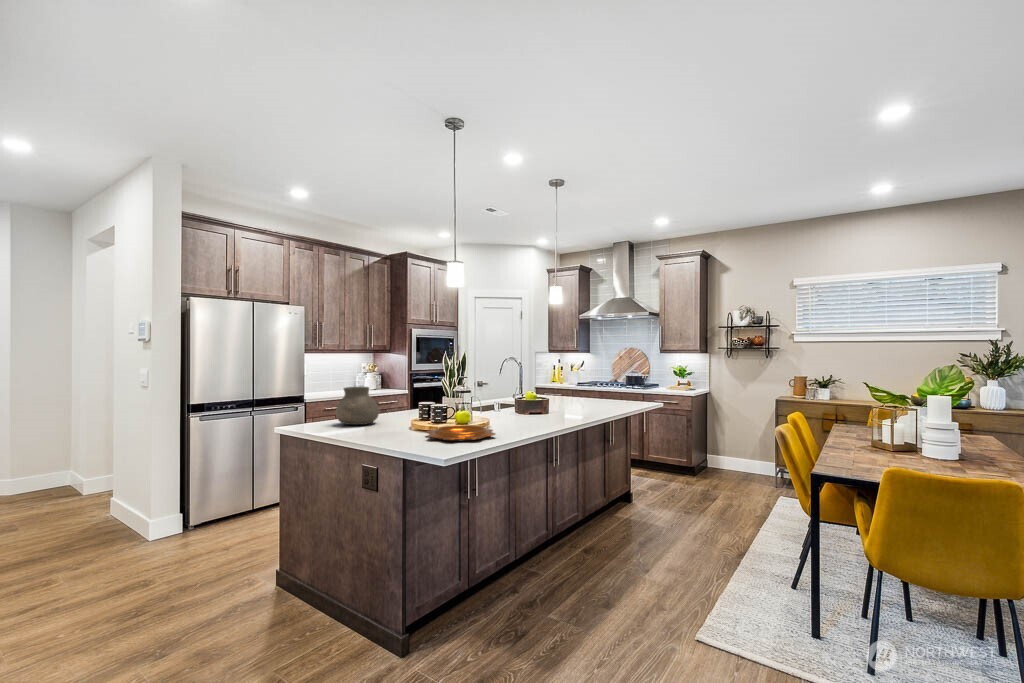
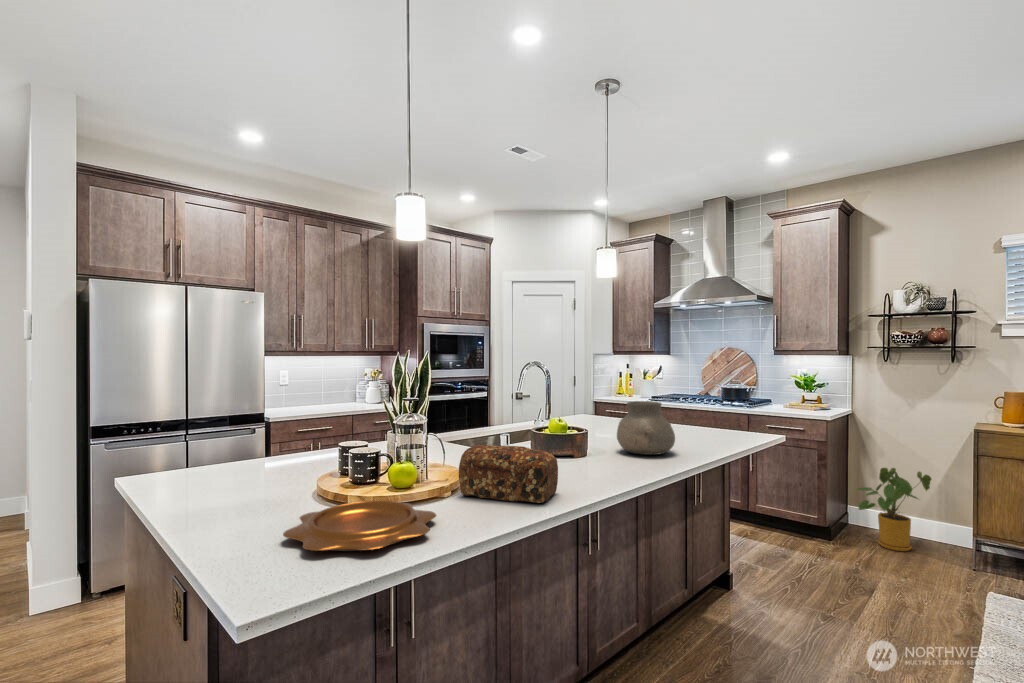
vase: present [336,386,379,425] -> present [617,401,675,455]
bread loaf: none [494,400,544,427] -> present [459,445,558,503]
house plant: none [708,427,754,479] -> present [856,468,931,551]

